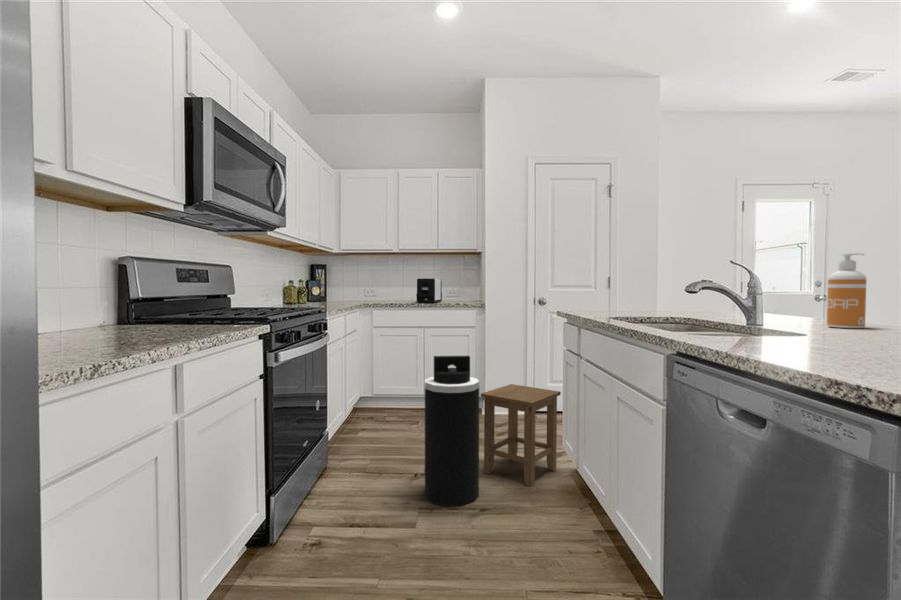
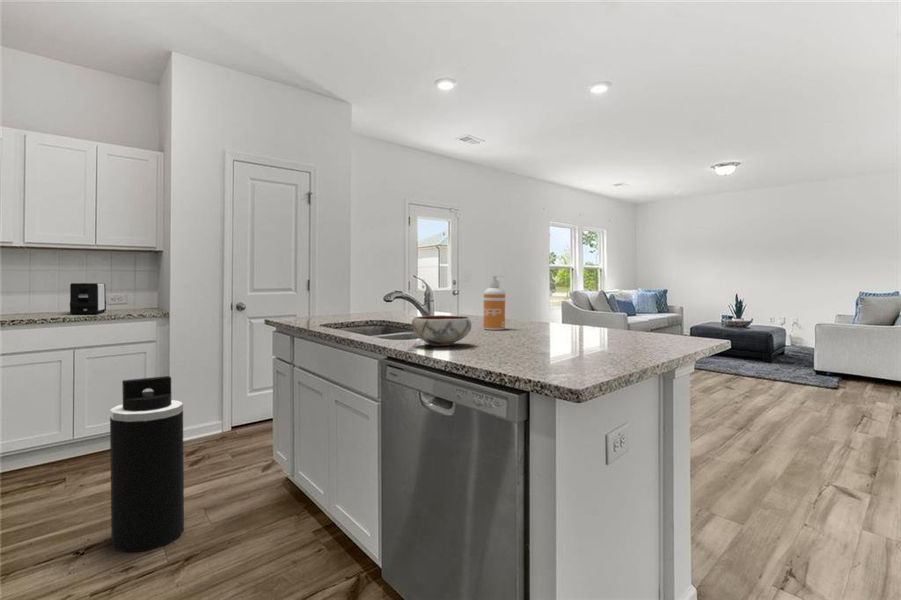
bowl: none [710,303,804,343] -> present [412,315,472,346]
stool: present [481,384,561,486] -> none [179,403,270,507]

